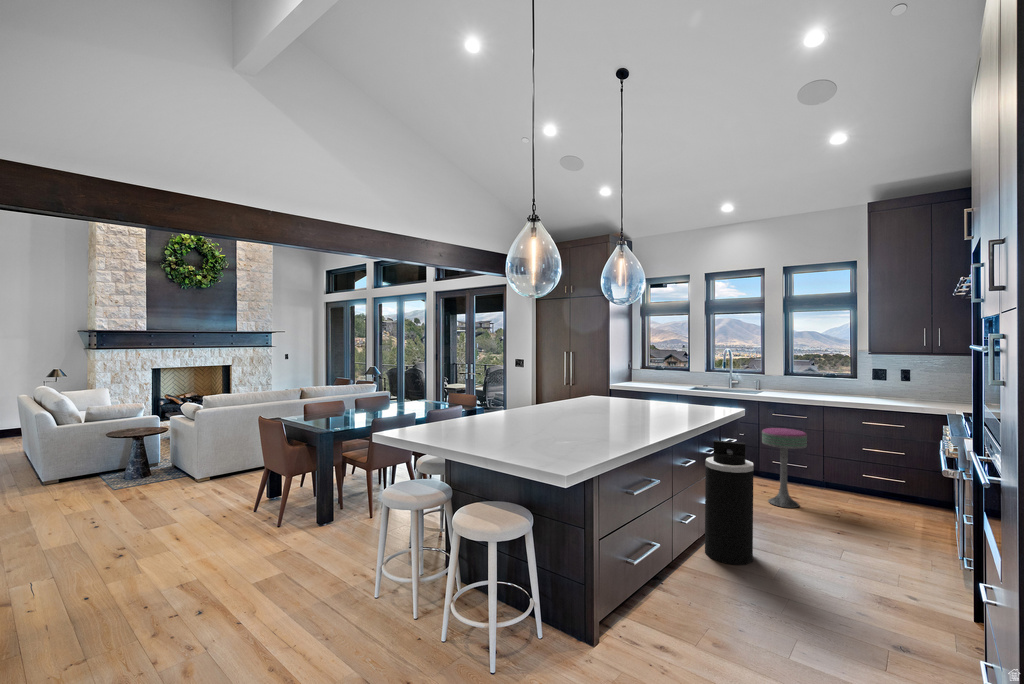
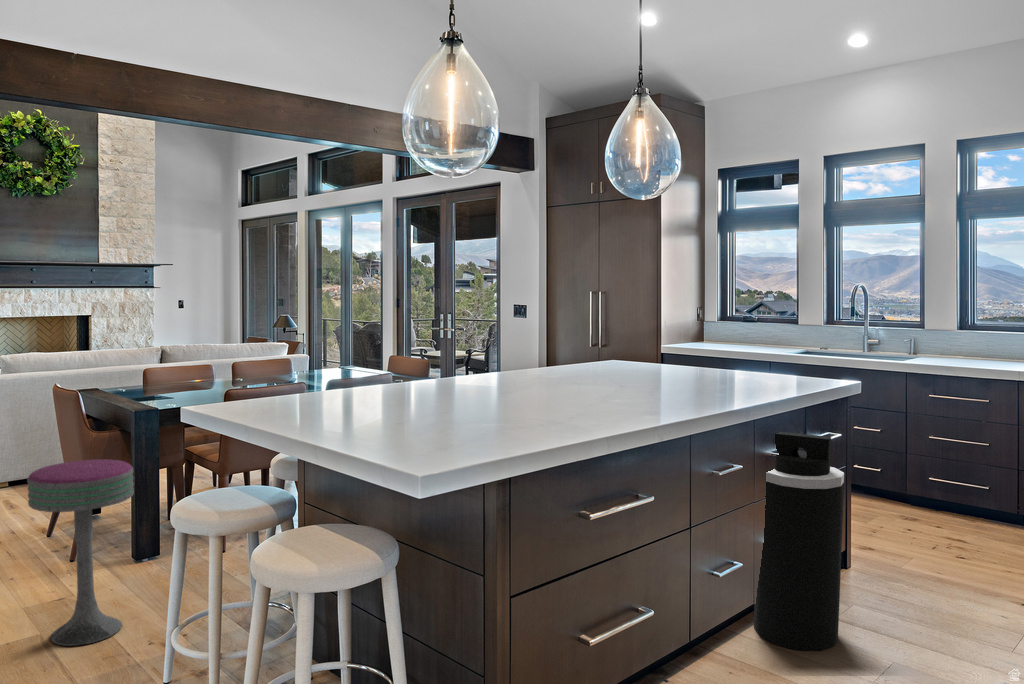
bar stool: present [762,428,807,508] -> present [27,459,134,646]

